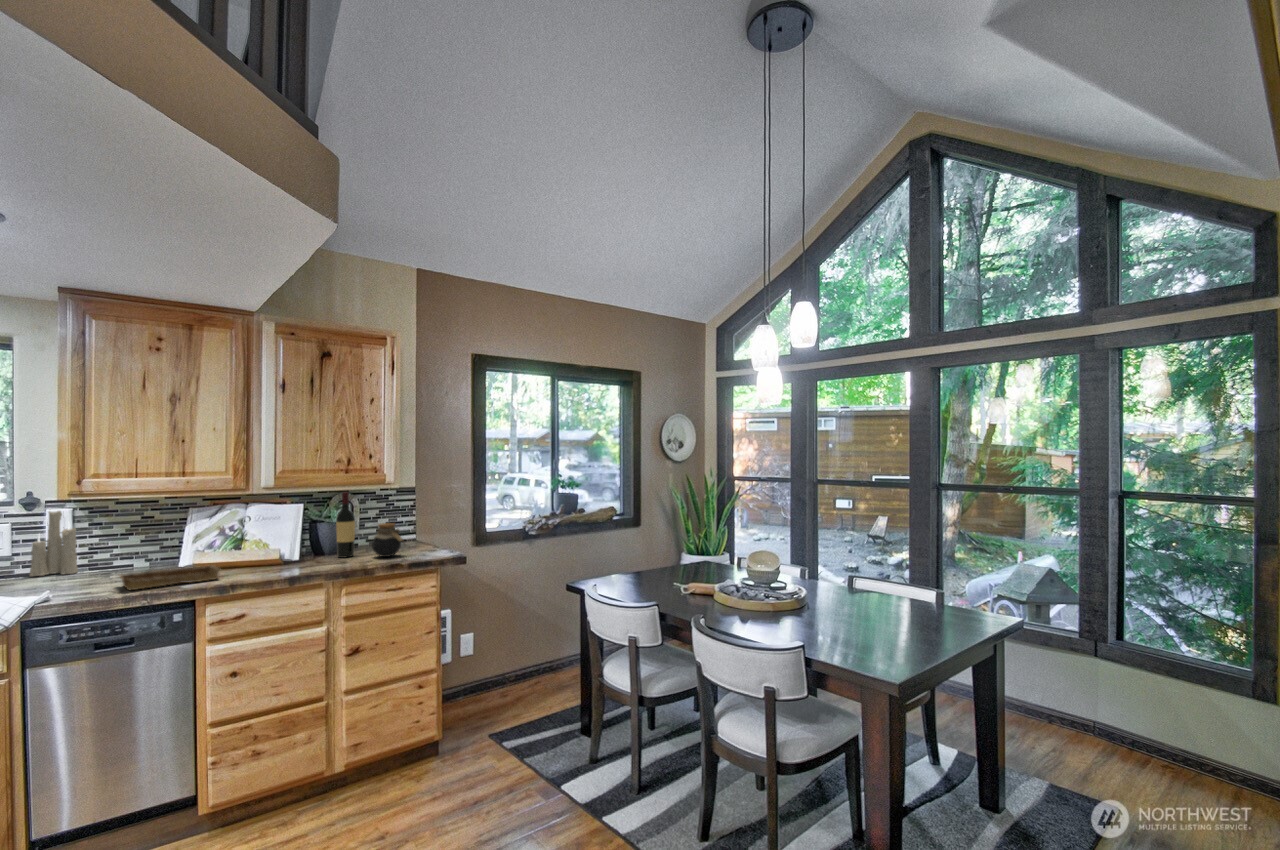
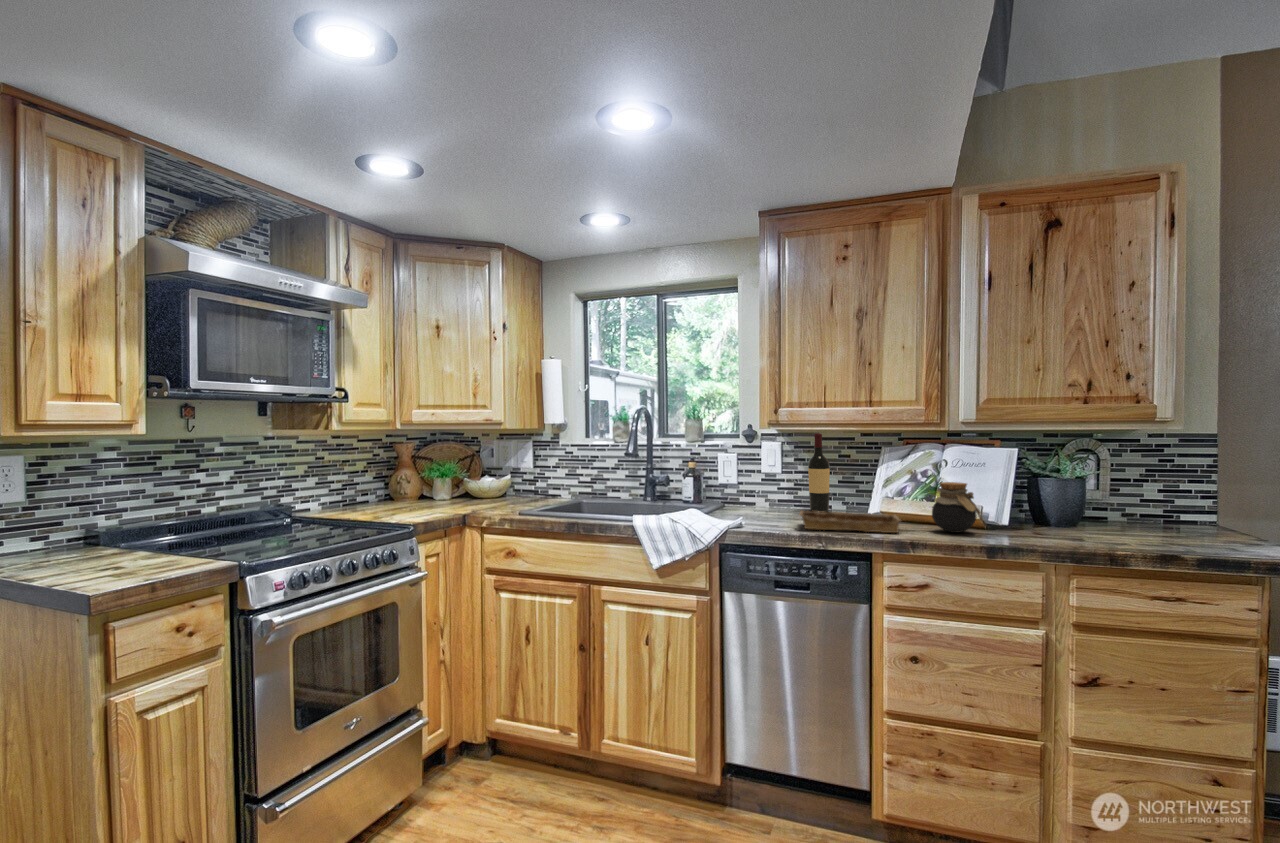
wine bottle: present [336,492,355,558] -> present [808,433,830,512]
candle: present [29,511,78,576] -> none [749,428,786,507]
jar: present [372,523,404,557] -> present [932,482,982,533]

